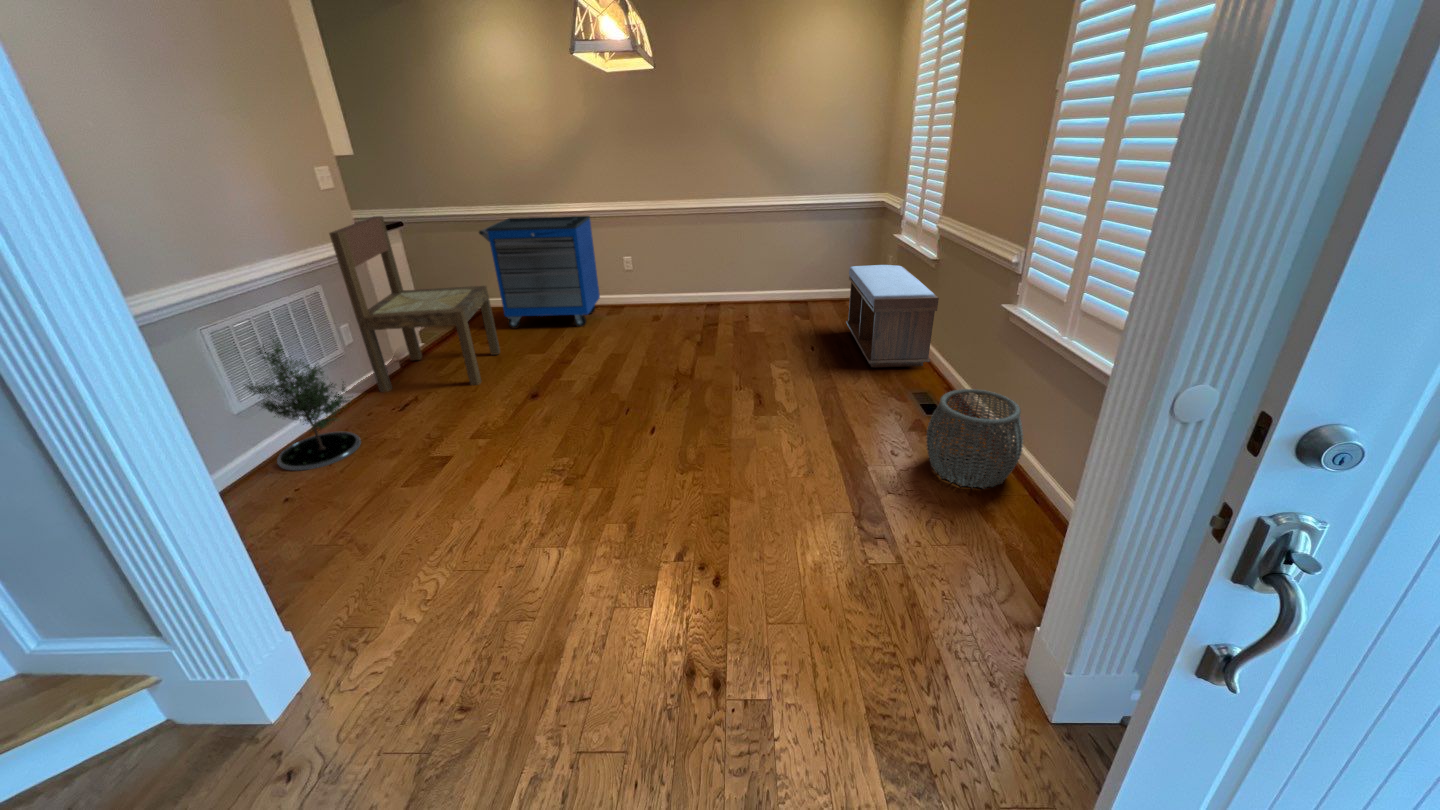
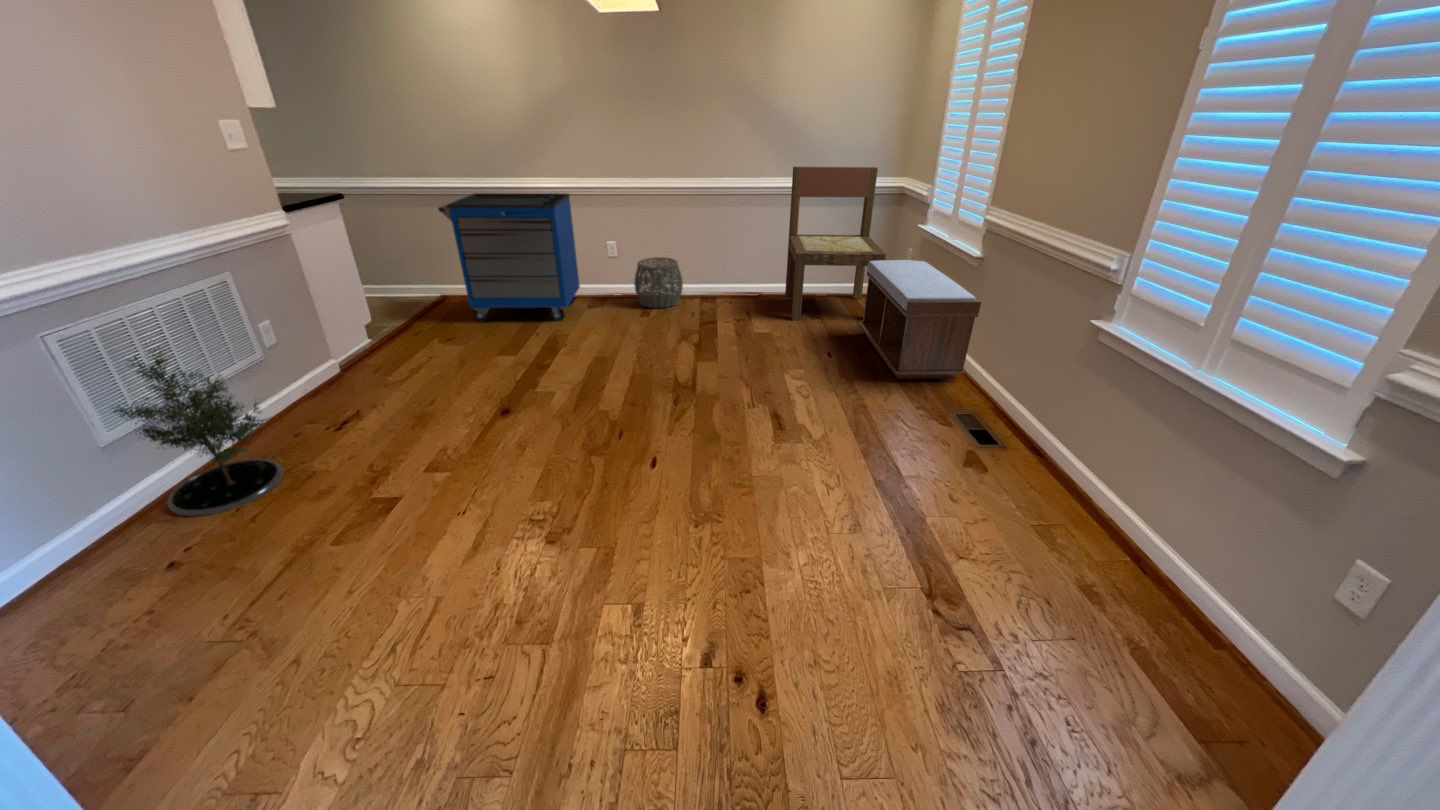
dining chair: present [329,216,500,392] -> present [785,167,886,321]
woven basket: present [926,389,1023,489] -> present [634,257,683,308]

